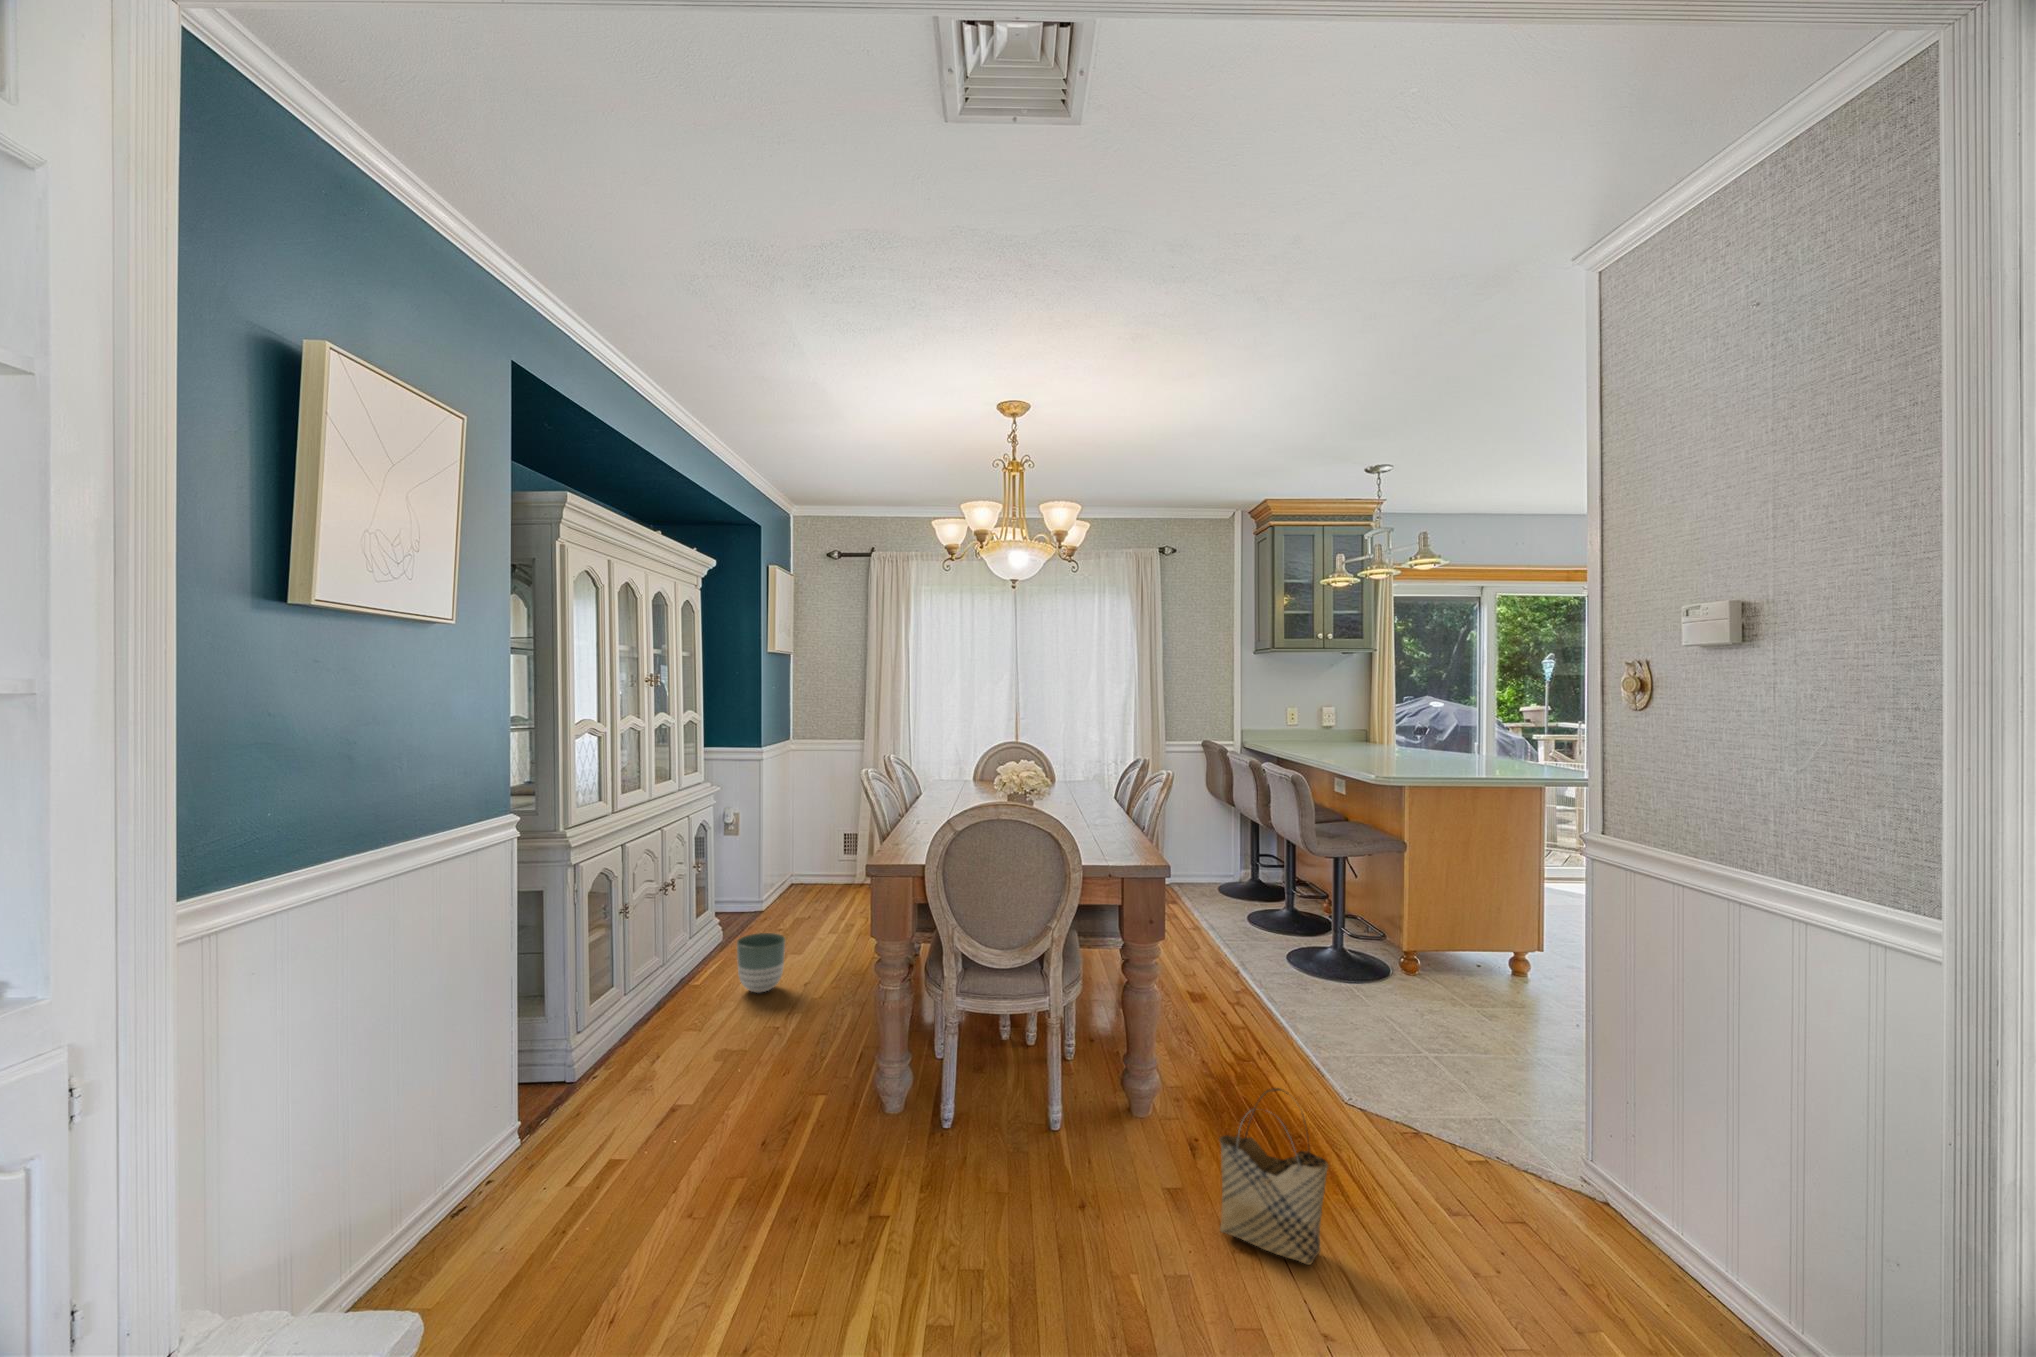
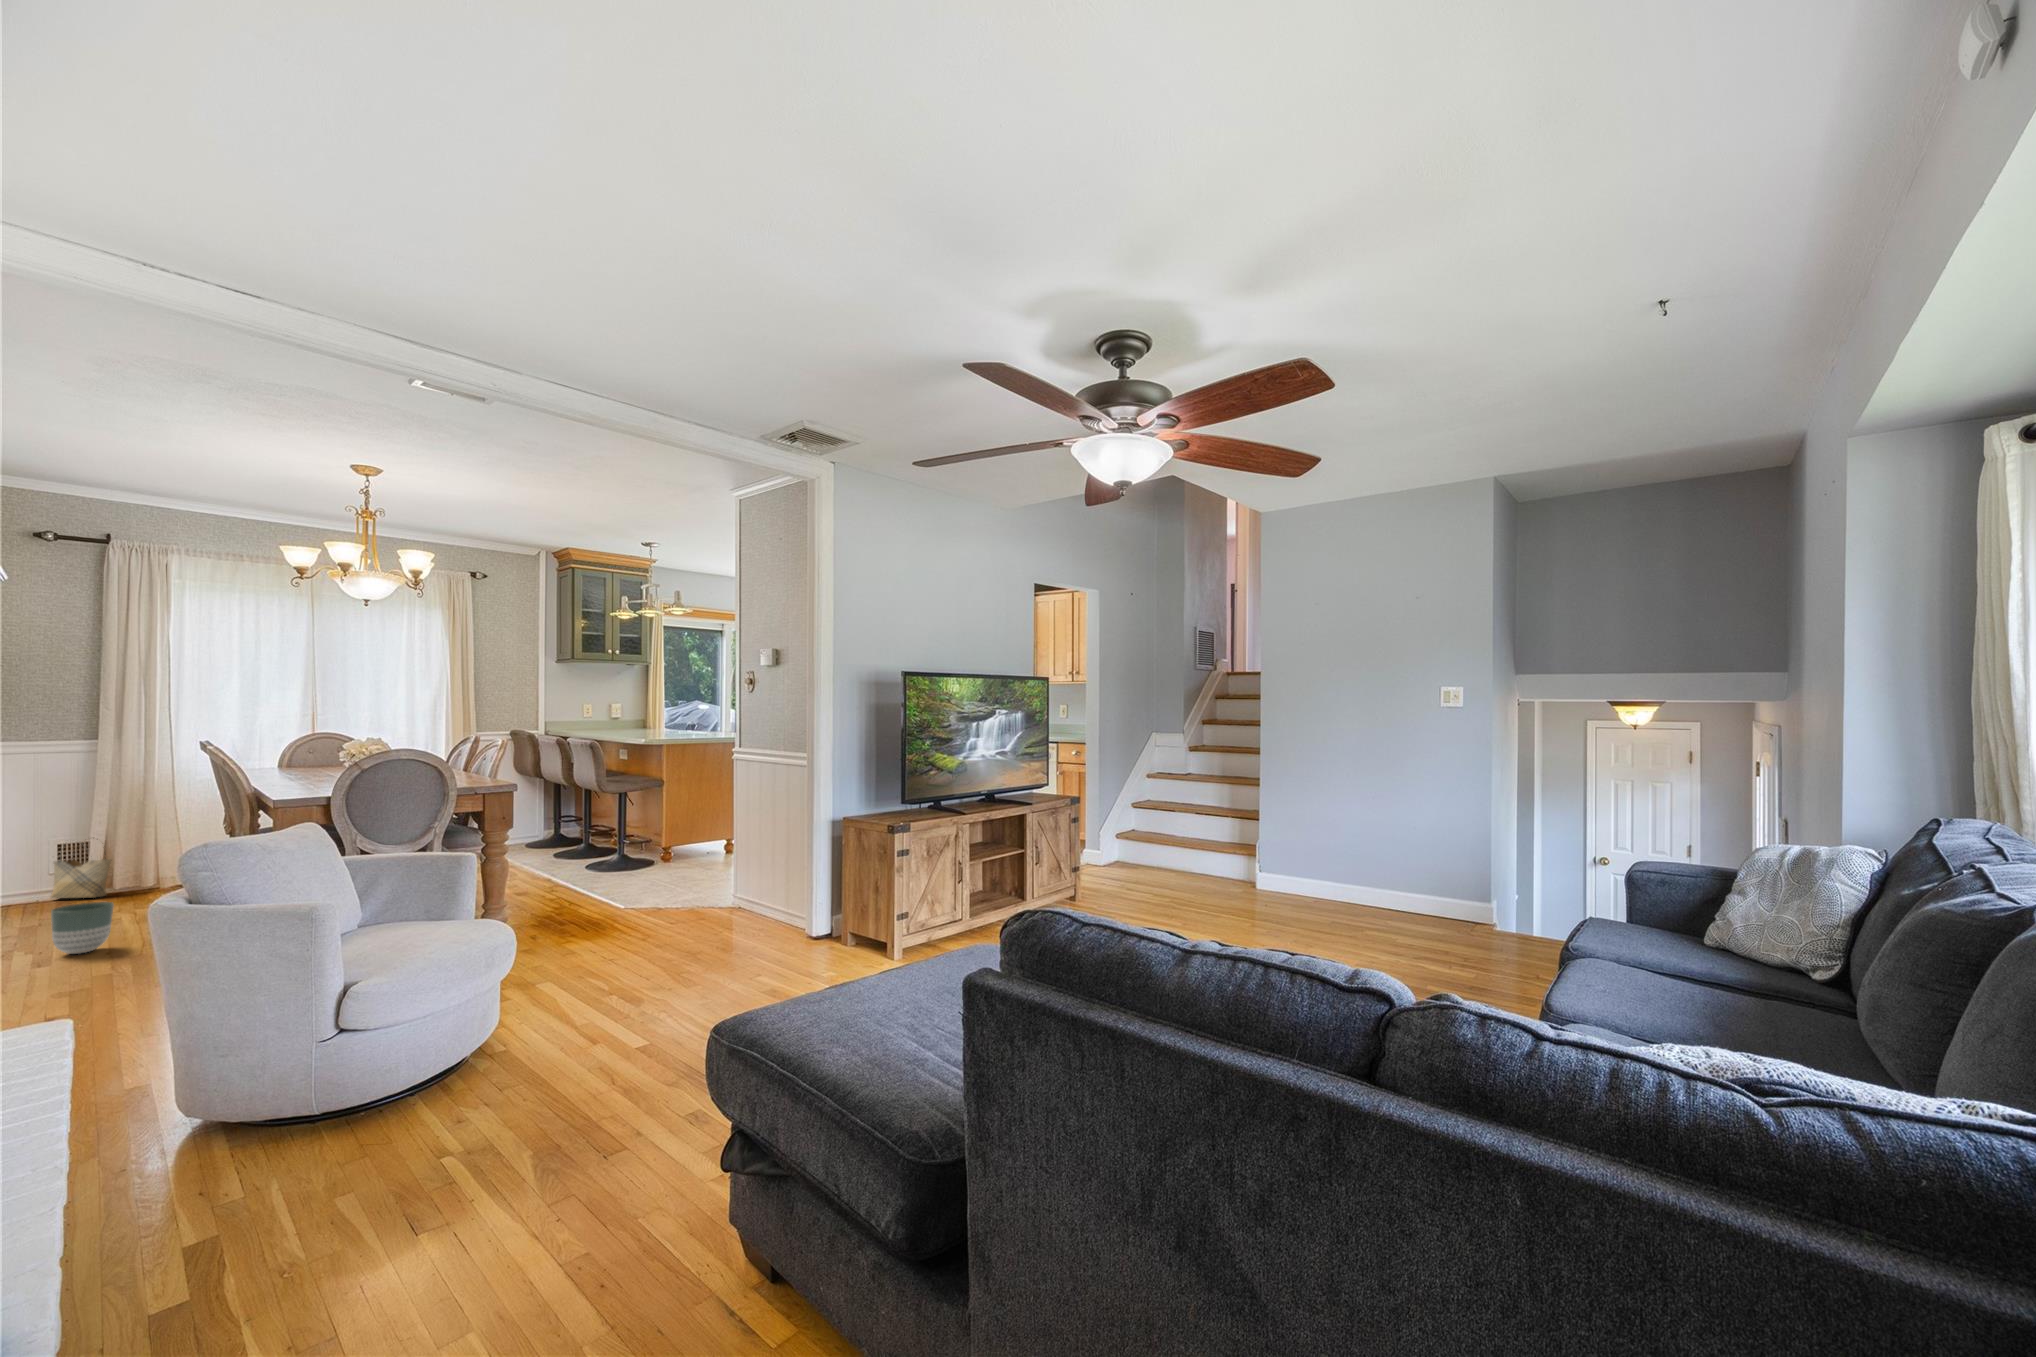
woven basket: present [1219,1088,1328,1265] -> present [51,846,111,898]

